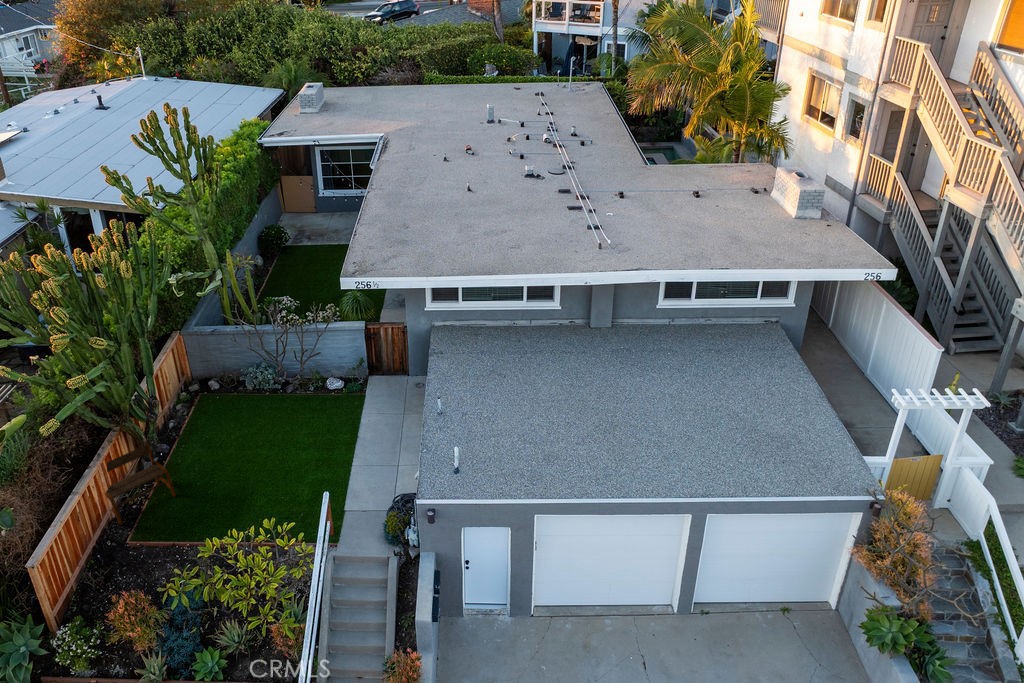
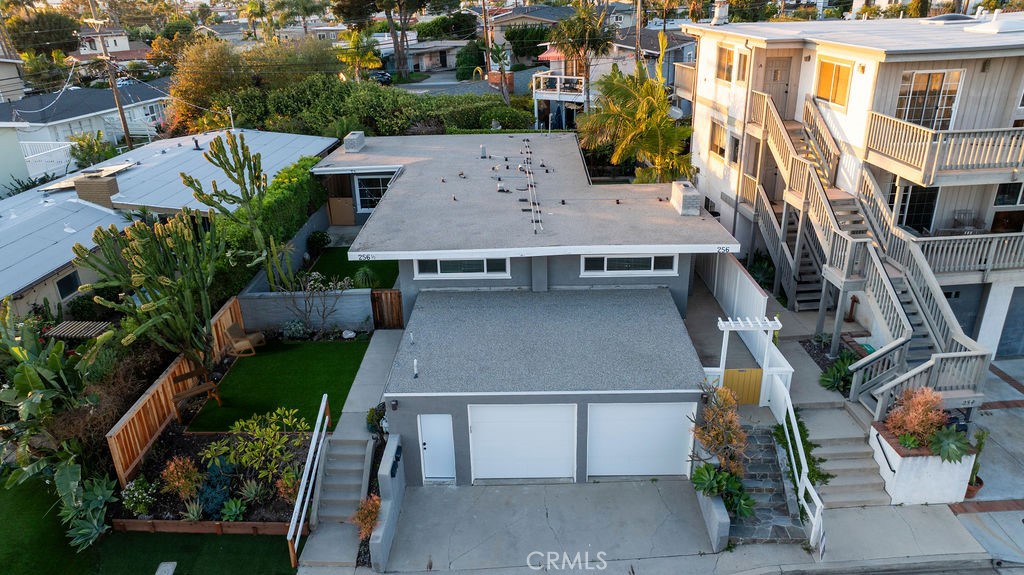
chair: none [165,368,225,416] -> present [223,321,266,356]

